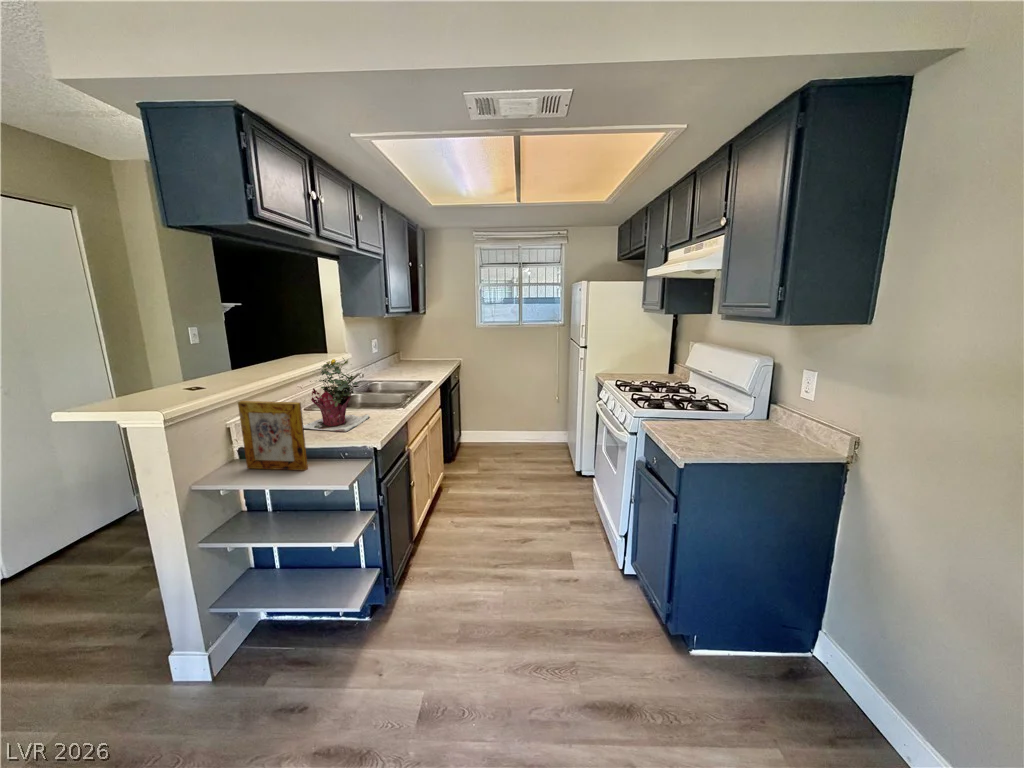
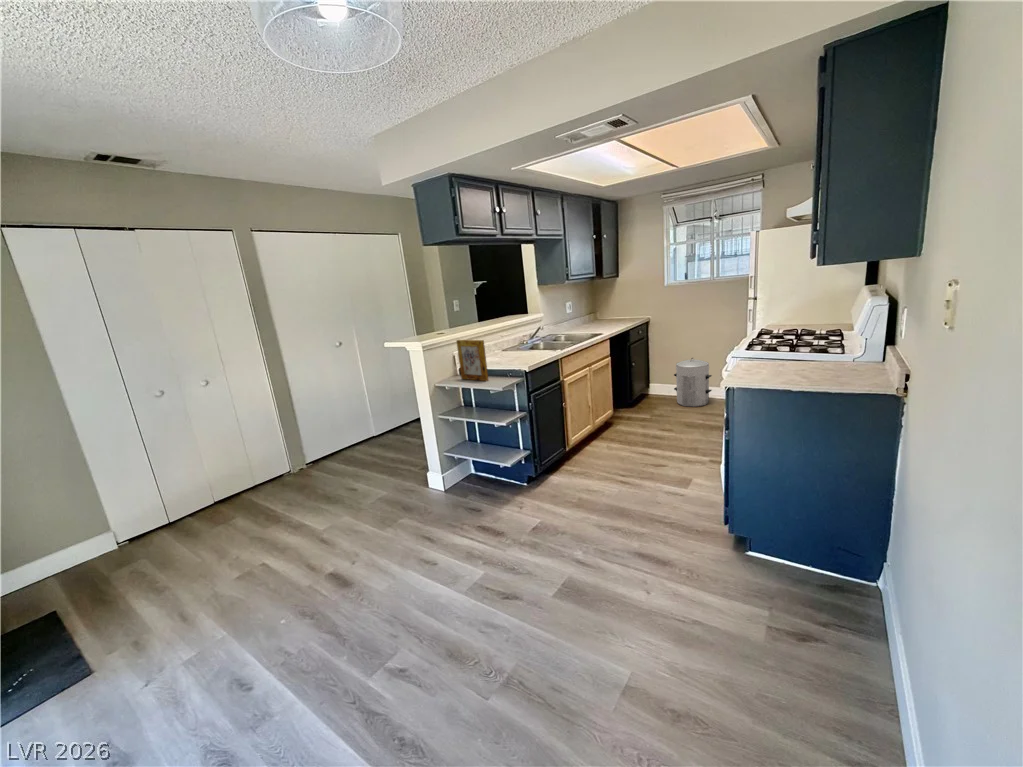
potted plant: present [303,358,370,432] -> none [492,313,537,362]
waste bin: none [489,402,525,452] -> present [674,358,712,407]

